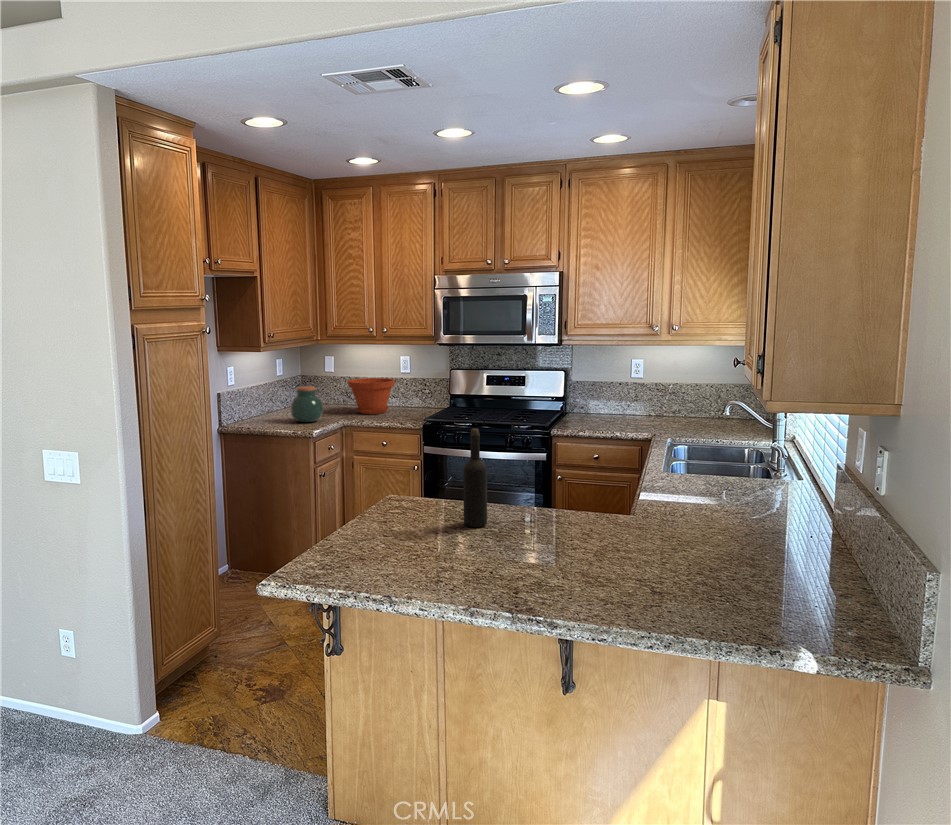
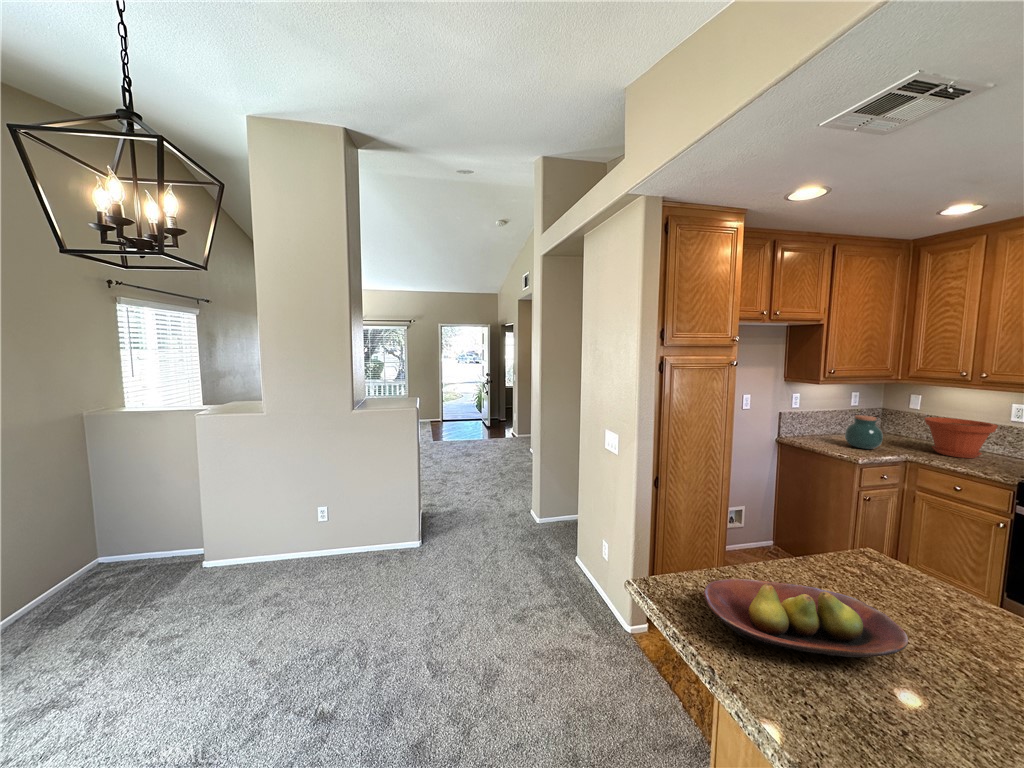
wine bottle: present [463,429,487,527] -> none [937,516,997,660]
fruit bowl: none [341,513,466,573] -> present [704,579,908,657]

